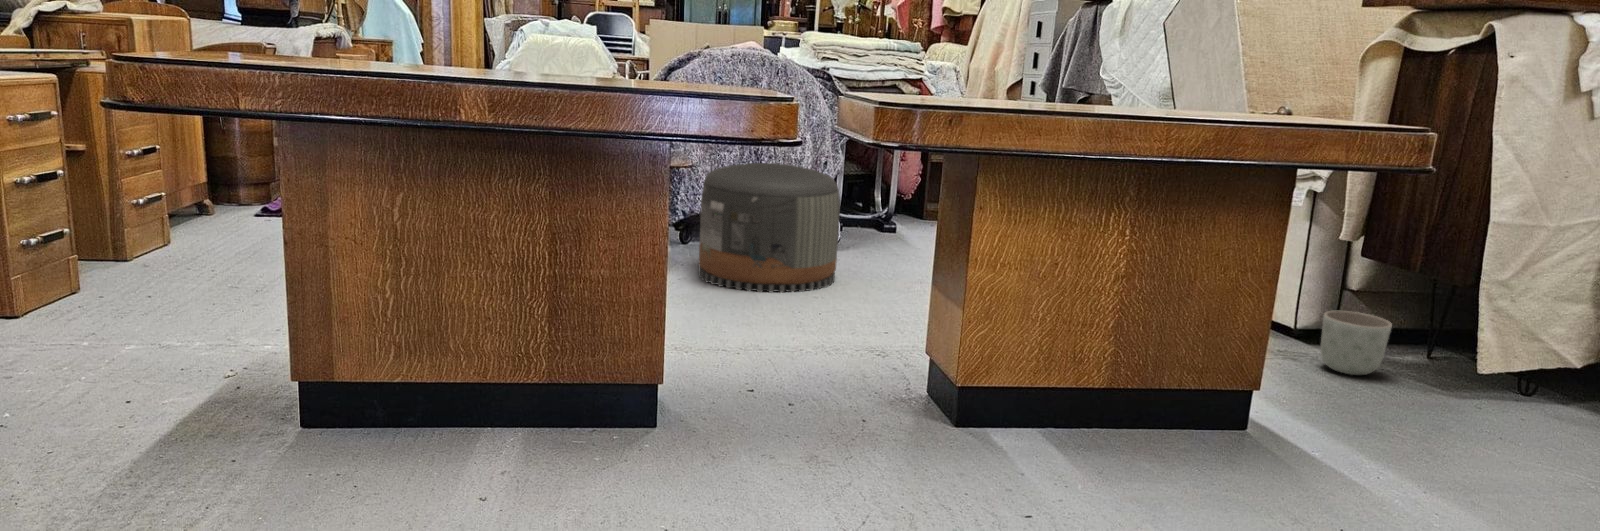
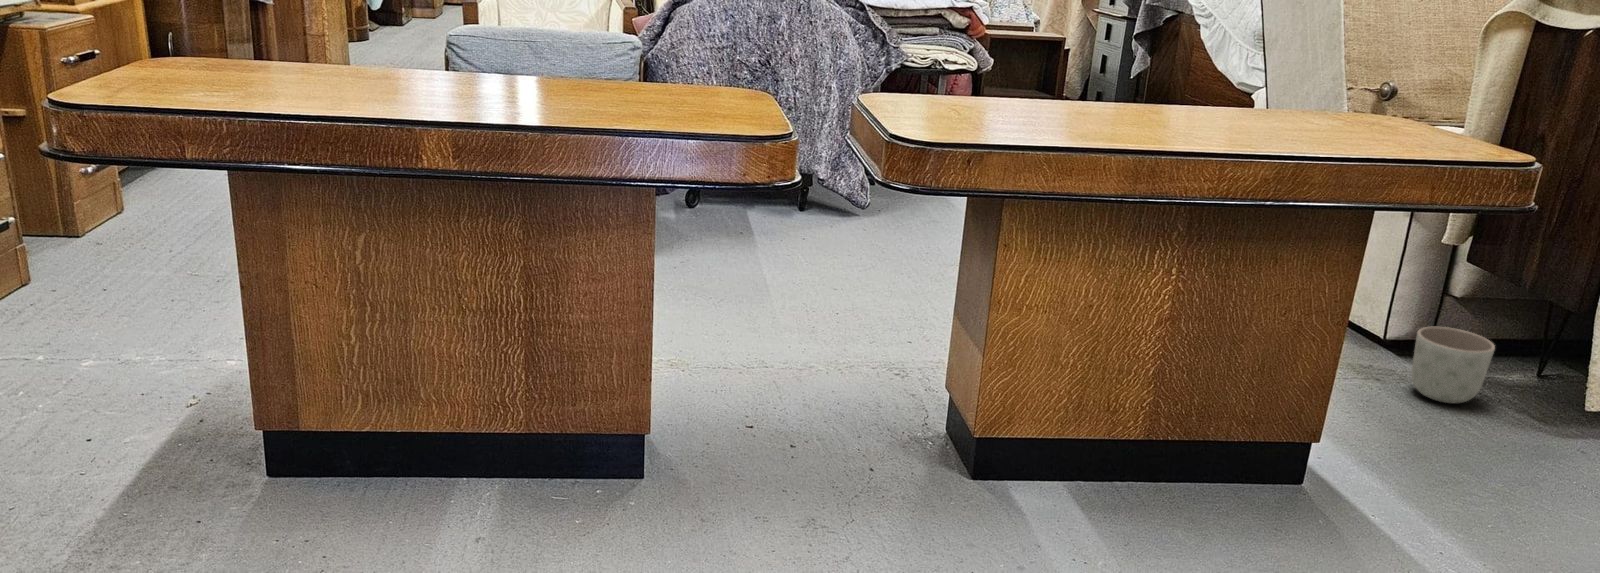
pouf: present [698,163,840,293] -> none [702,124,866,283]

